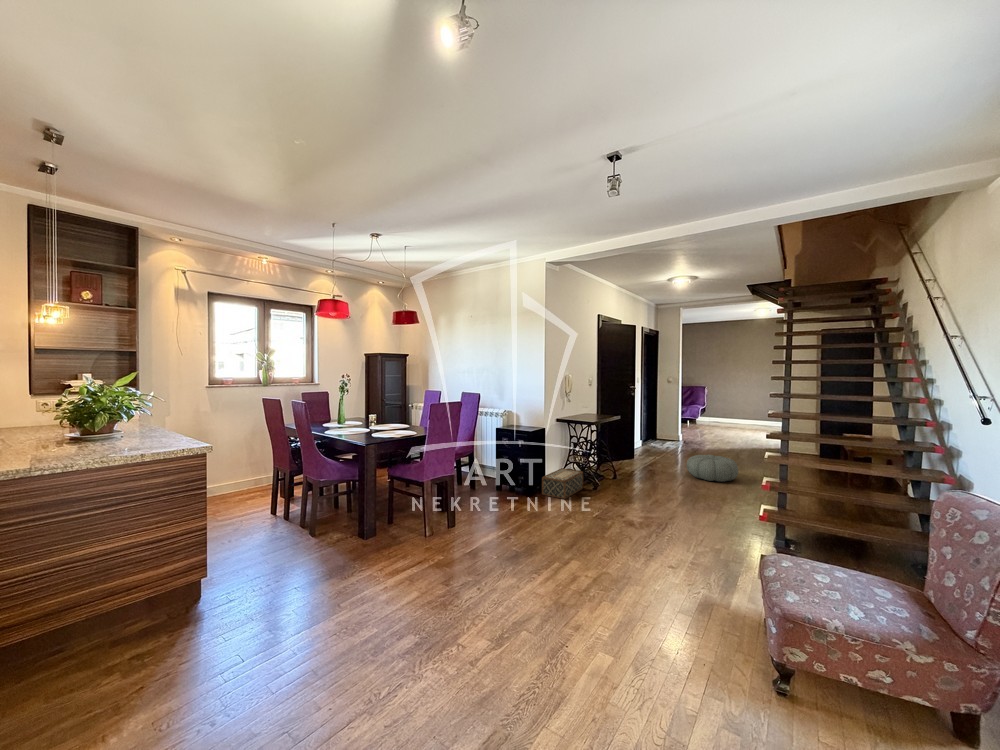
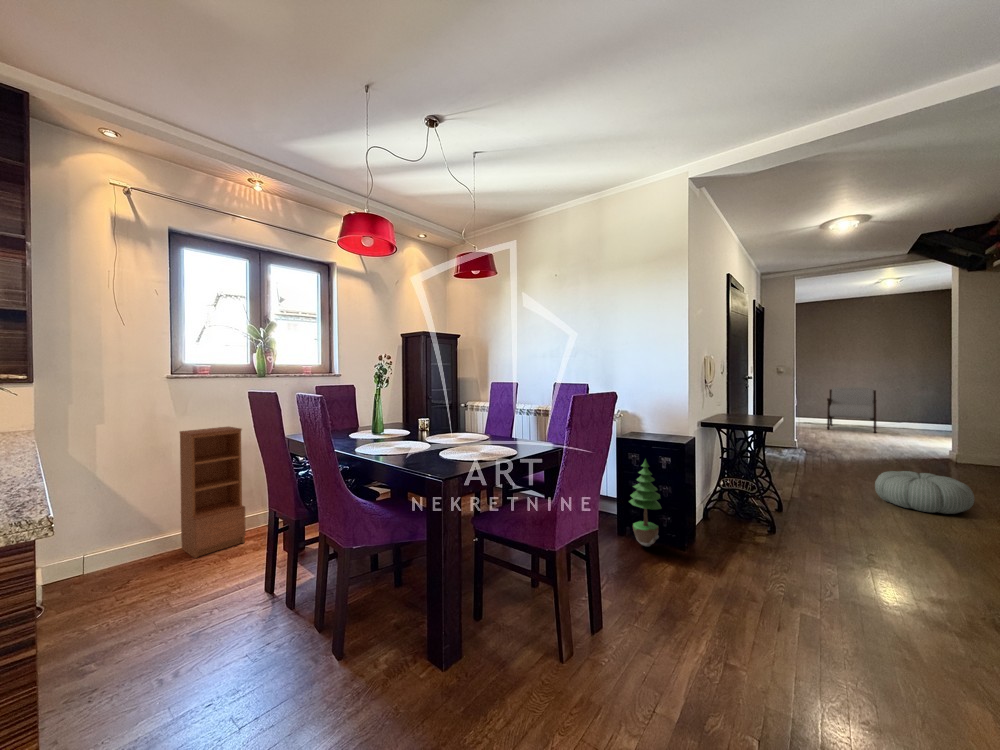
armchair: none [726,393,767,431] -> present [827,387,876,433]
bookcase: none [215,419,256,500] -> present [180,427,246,558]
potted tree: none [499,442,518,496] -> present [629,459,661,547]
woven basket: present [542,468,583,499] -> none [696,496,750,552]

